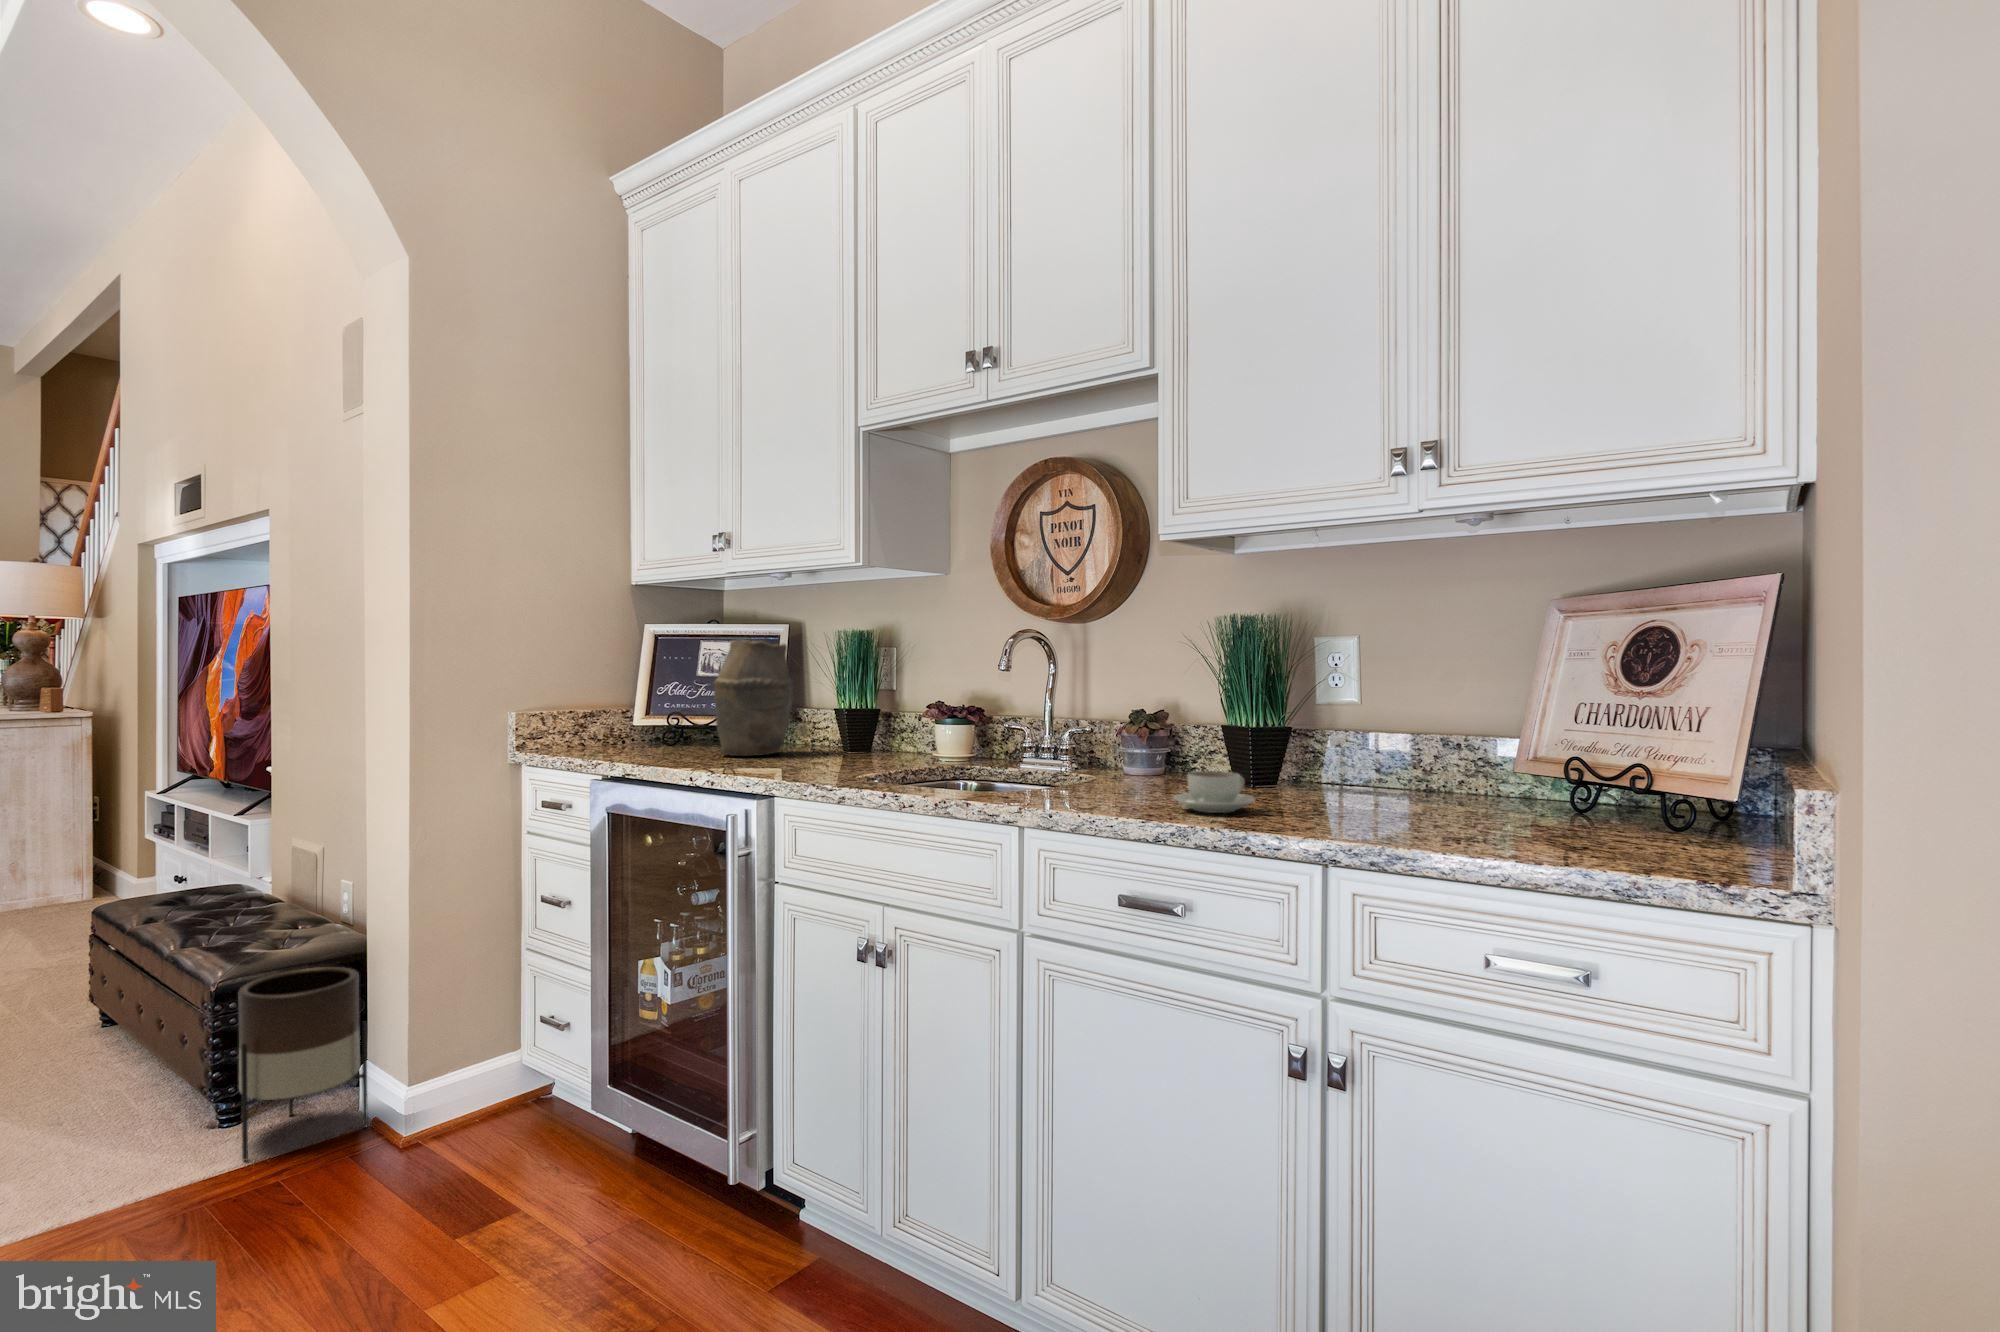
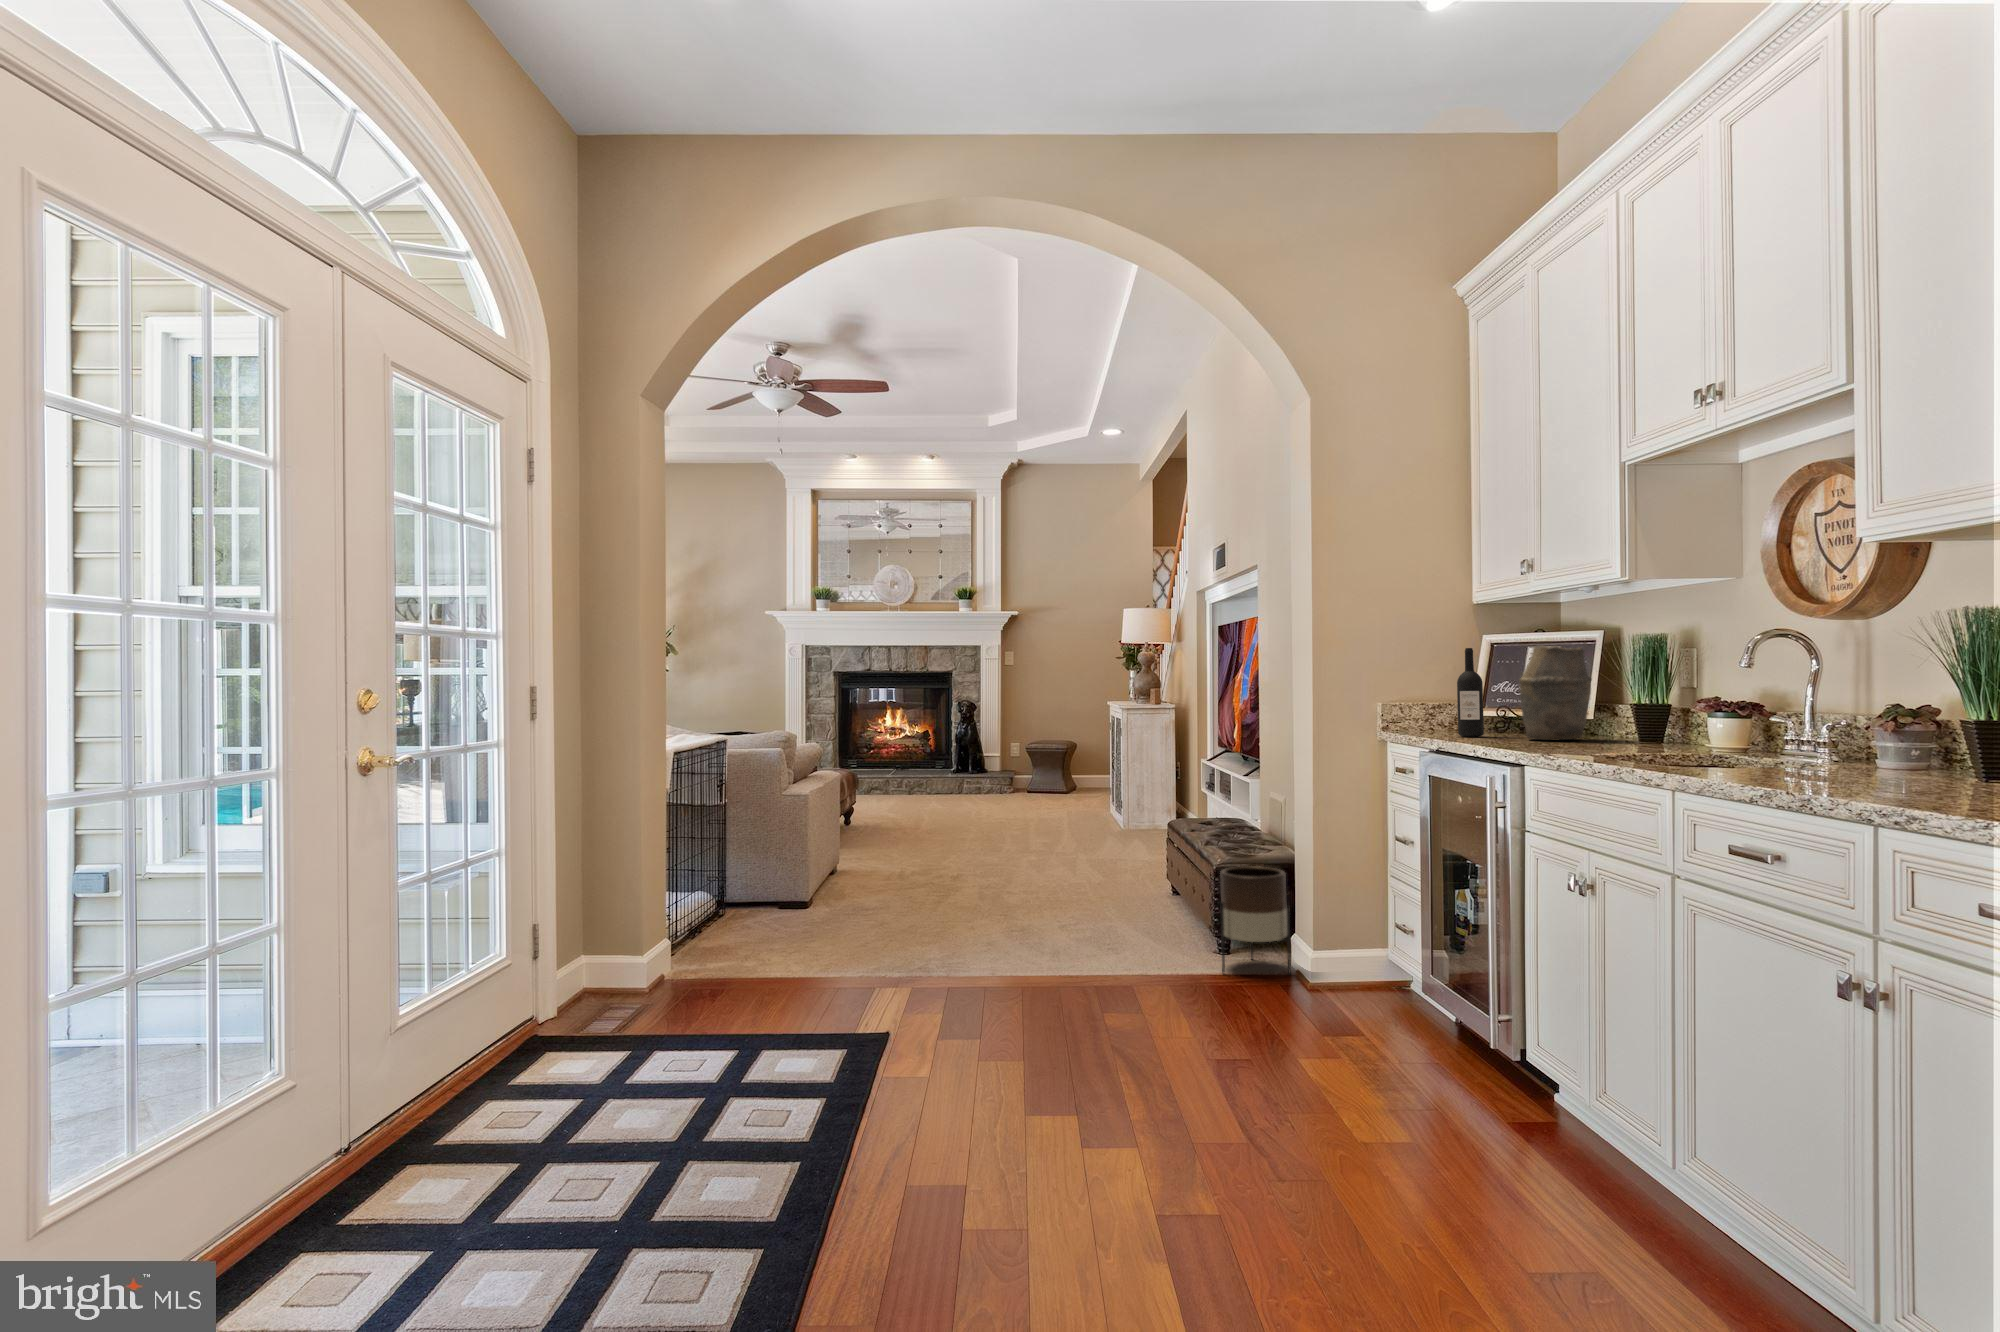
wine bottle: none [629,640,661,755] -> present [1457,648,1484,737]
coffee cup: present [1173,771,1255,813] -> none [1797,752,1887,786]

